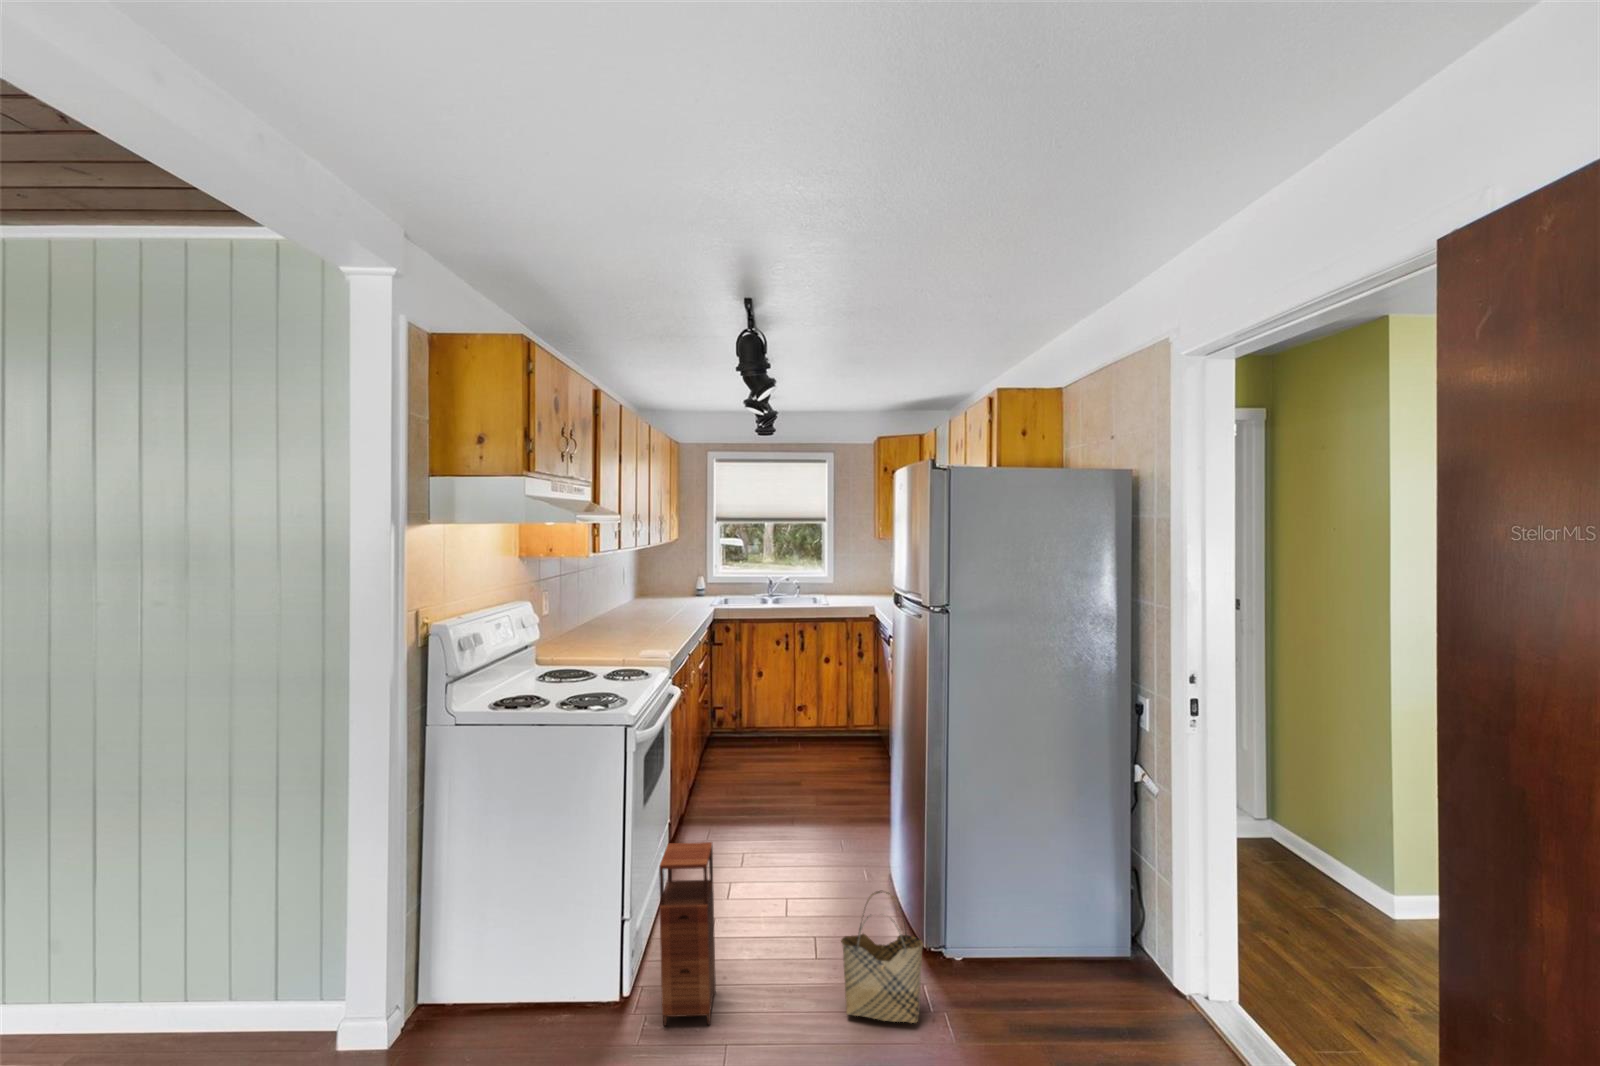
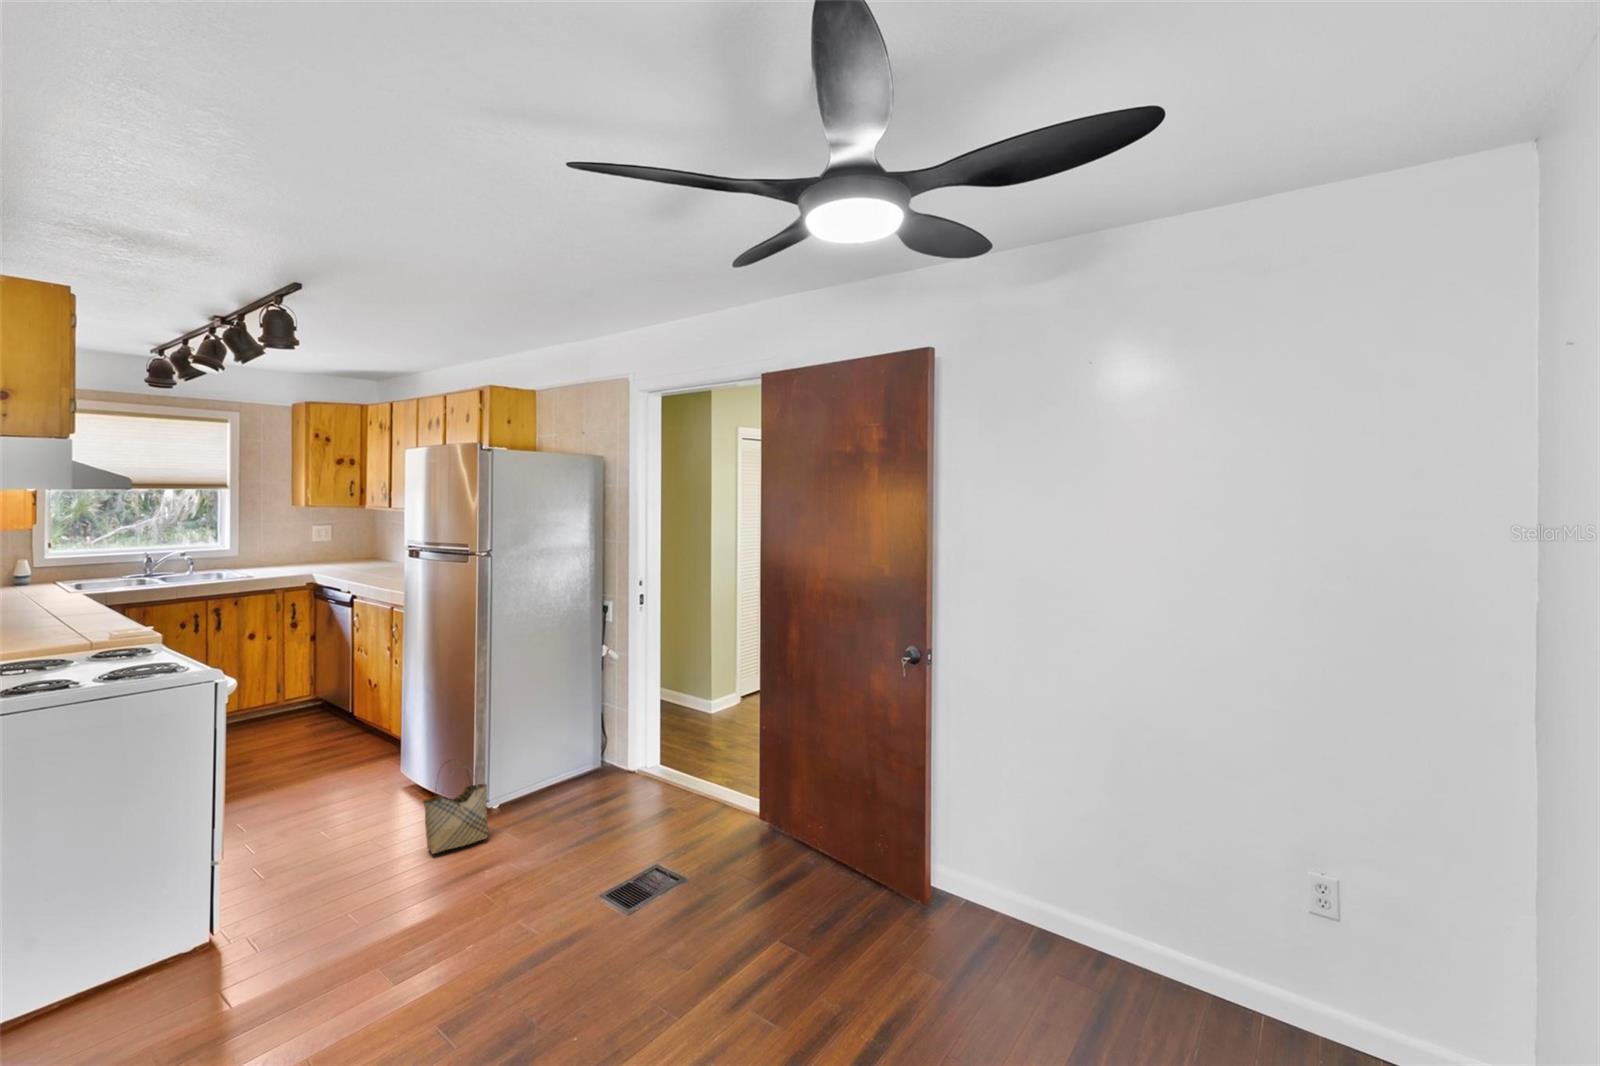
storage cabinet: present [659,842,716,1026] -> none [245,759,312,925]

